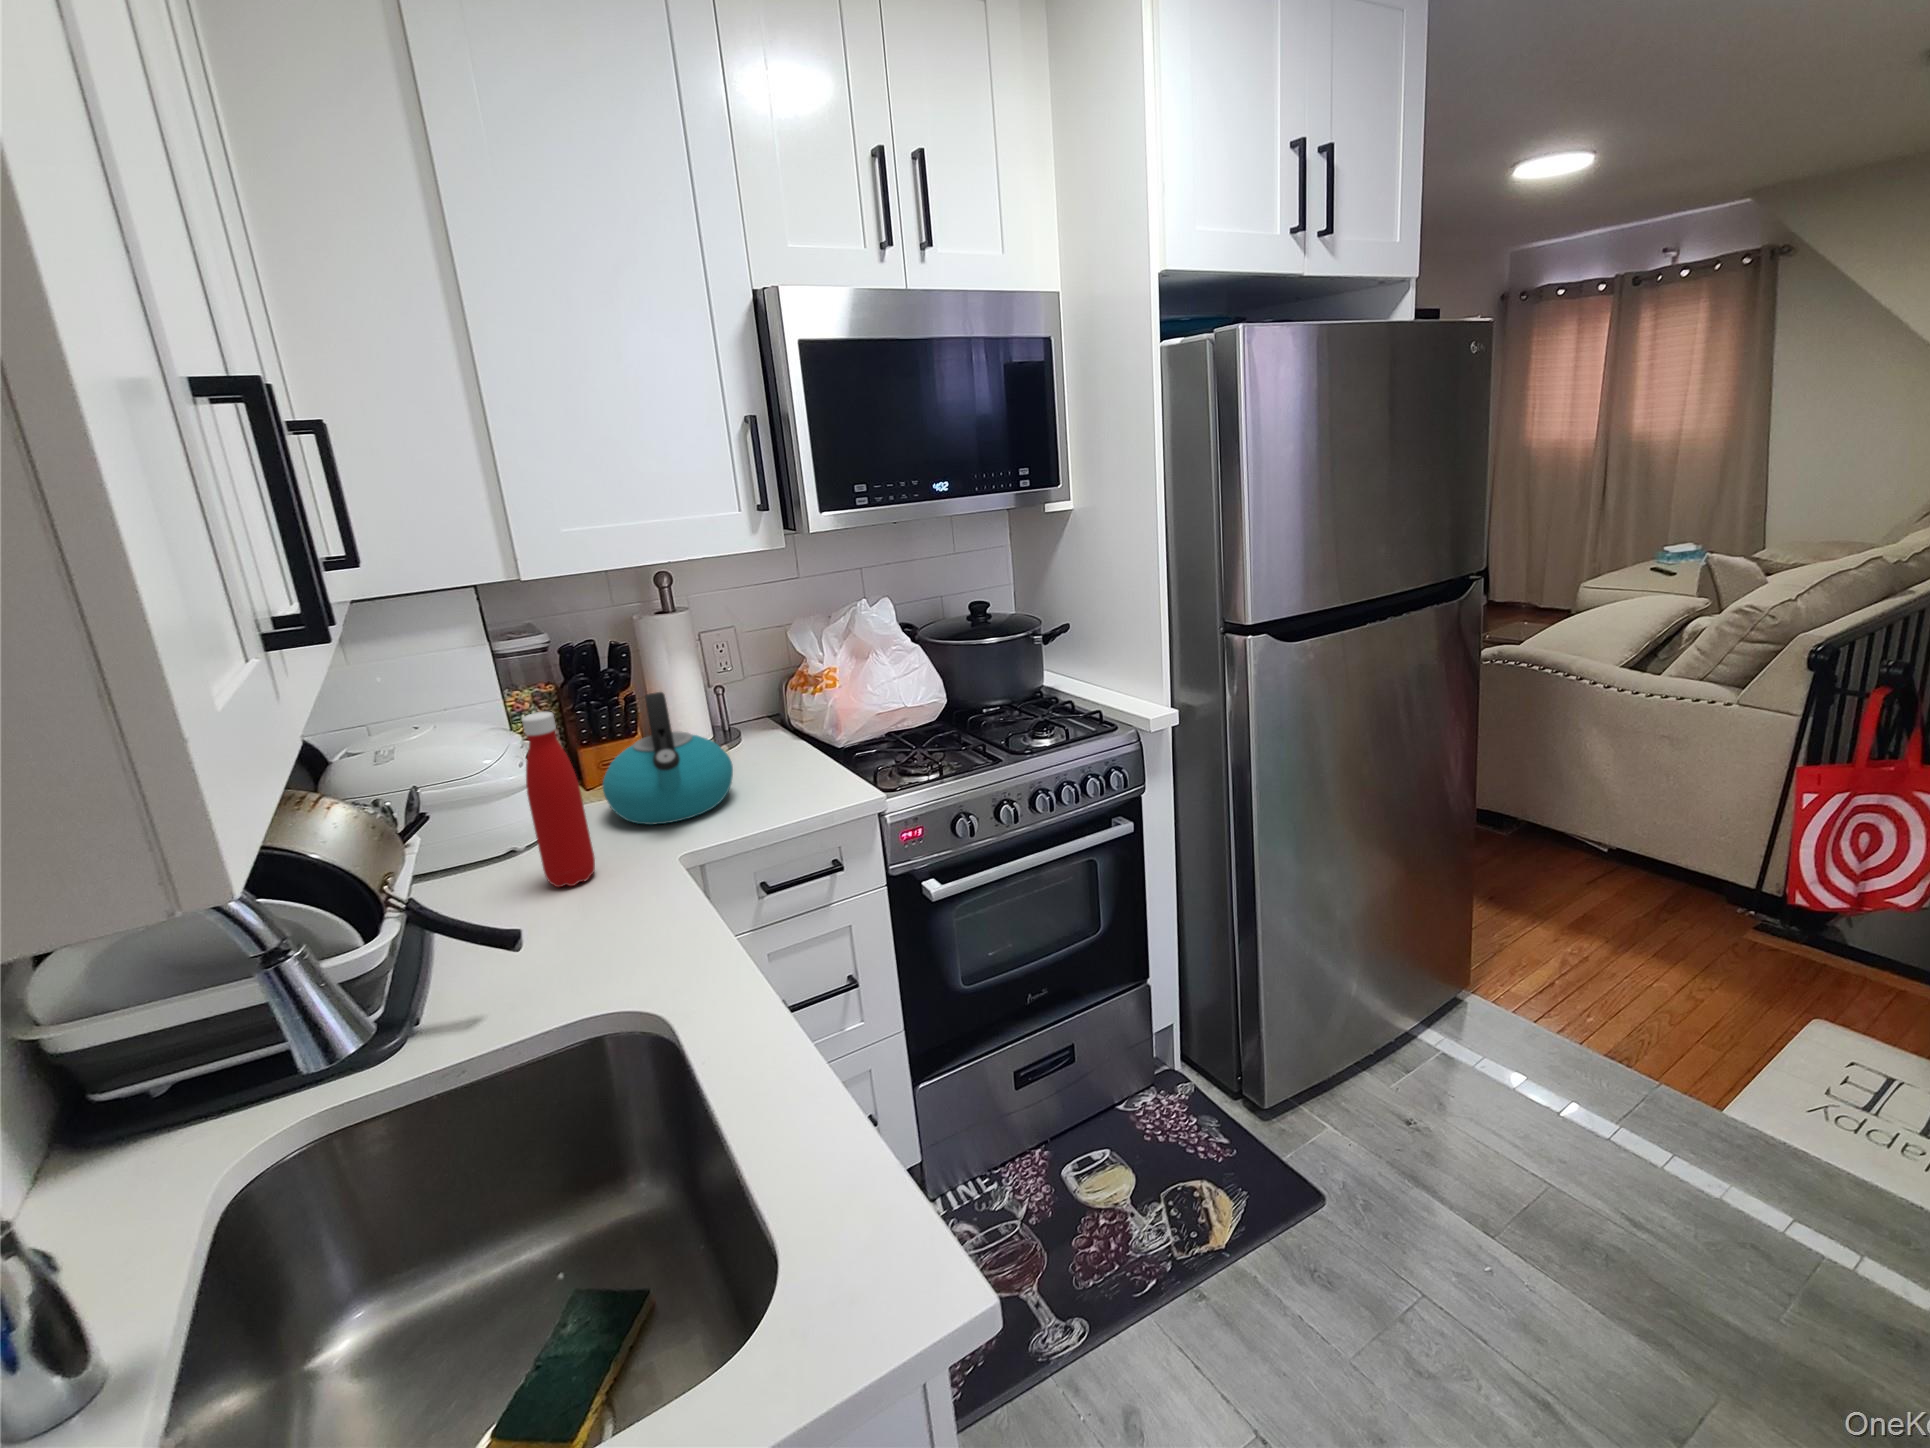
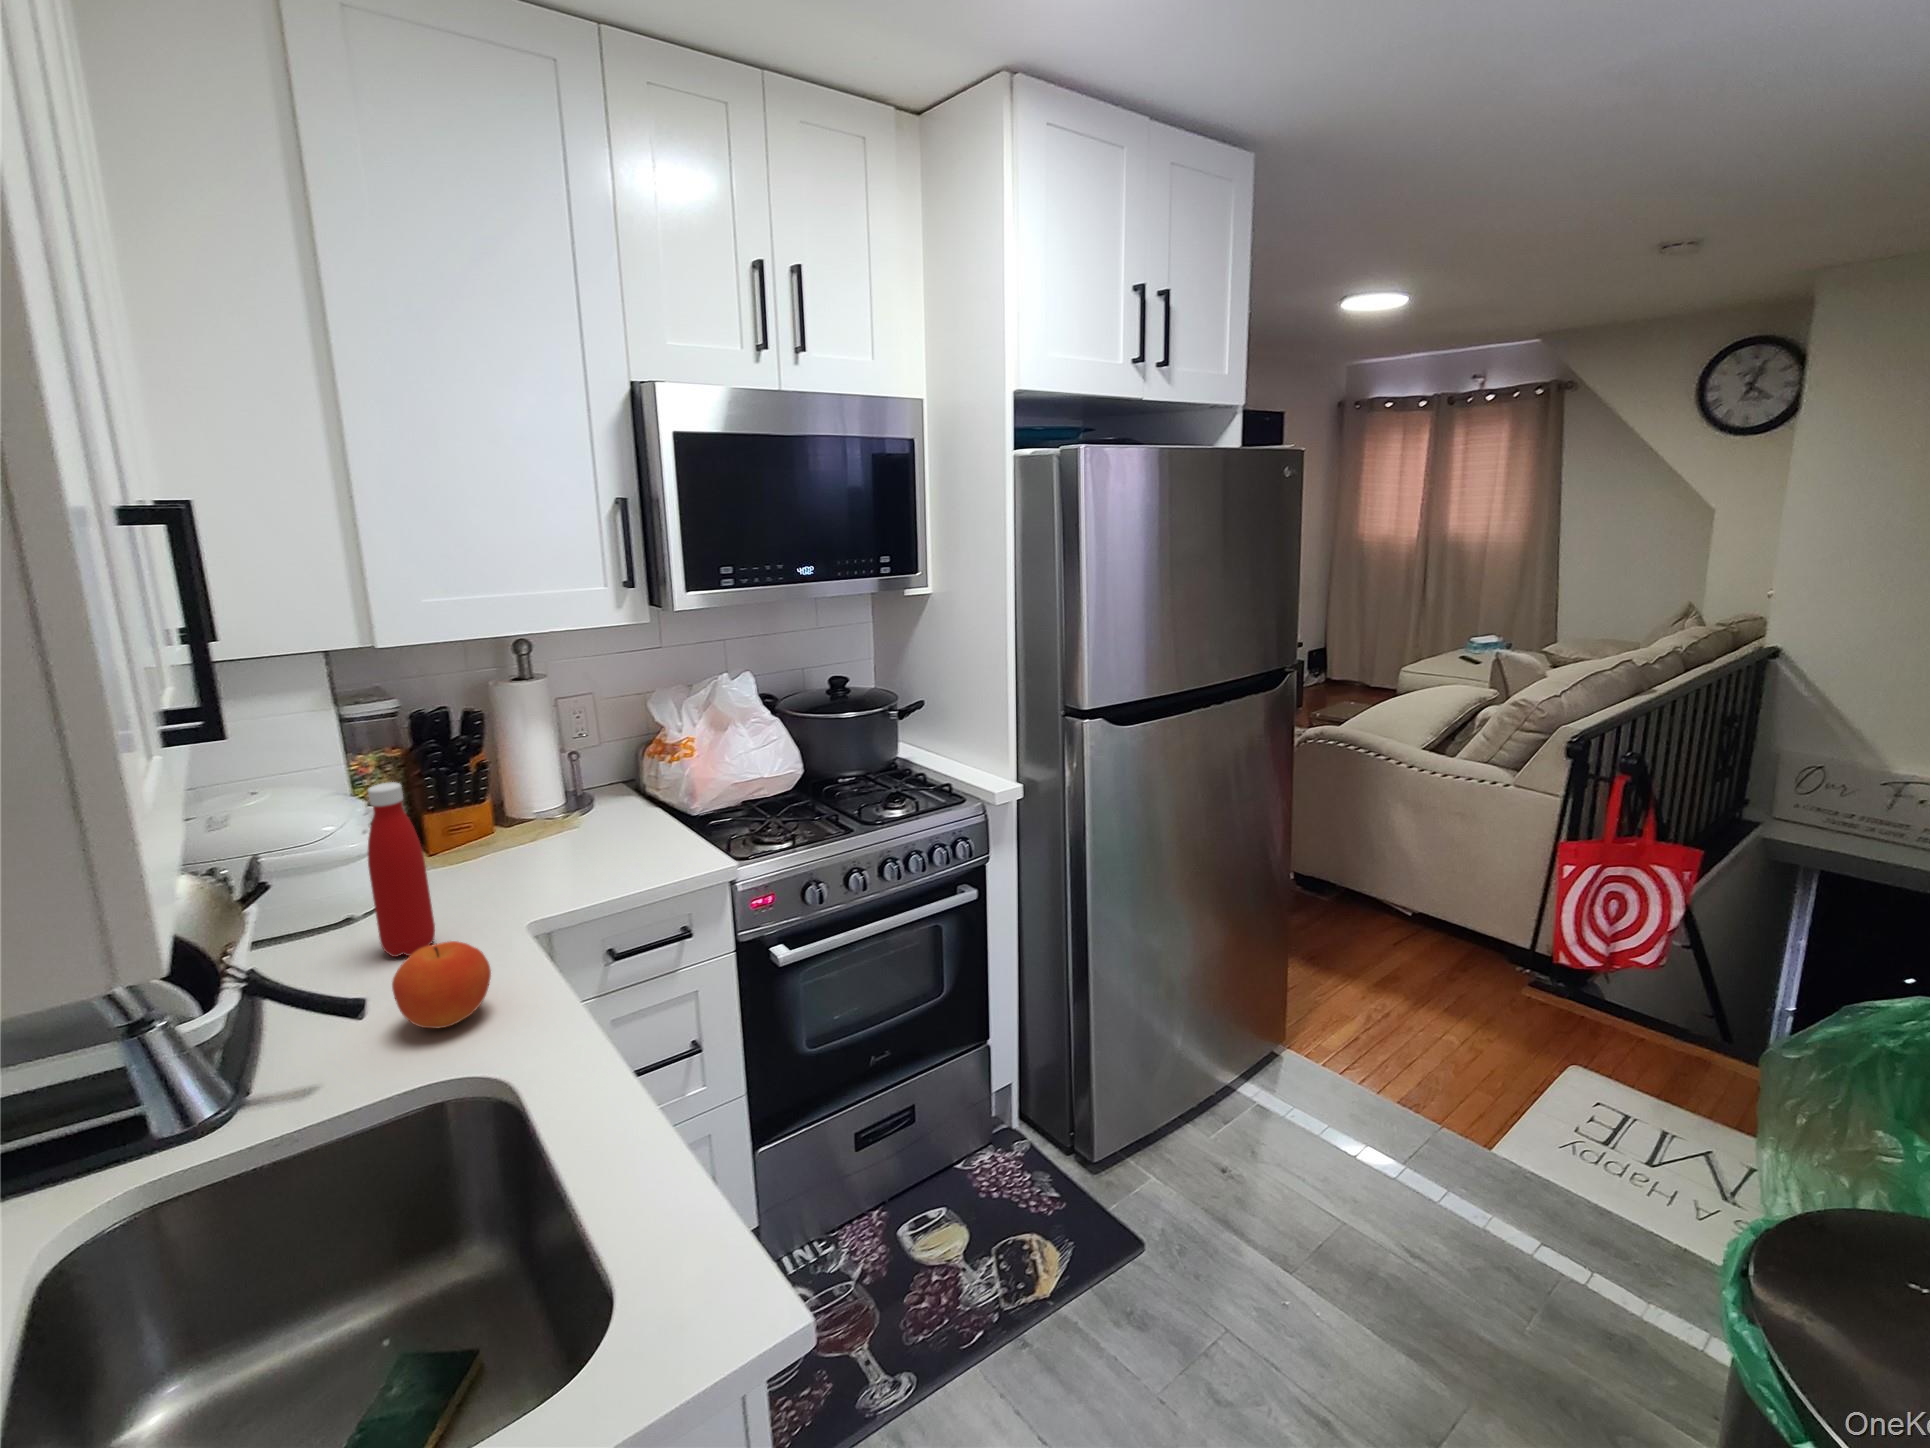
kettle: present [603,692,733,825] -> none [447,760,585,892]
fruit: none [556,870,650,958] -> present [392,941,491,1028]

